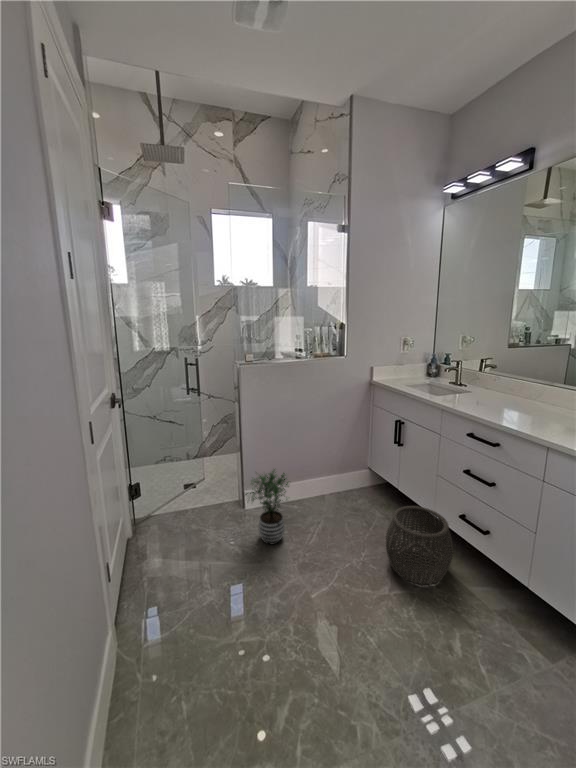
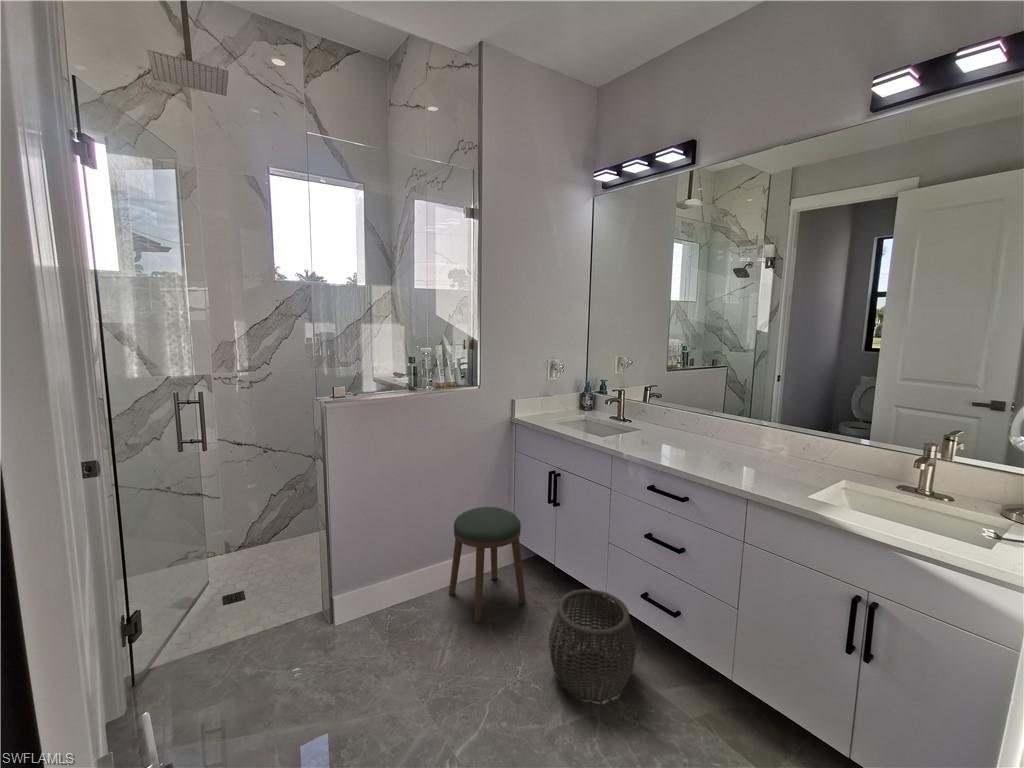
stool: none [321,443,375,521] -> present [449,507,526,623]
potted plant: present [245,469,289,544] -> none [335,558,413,680]

